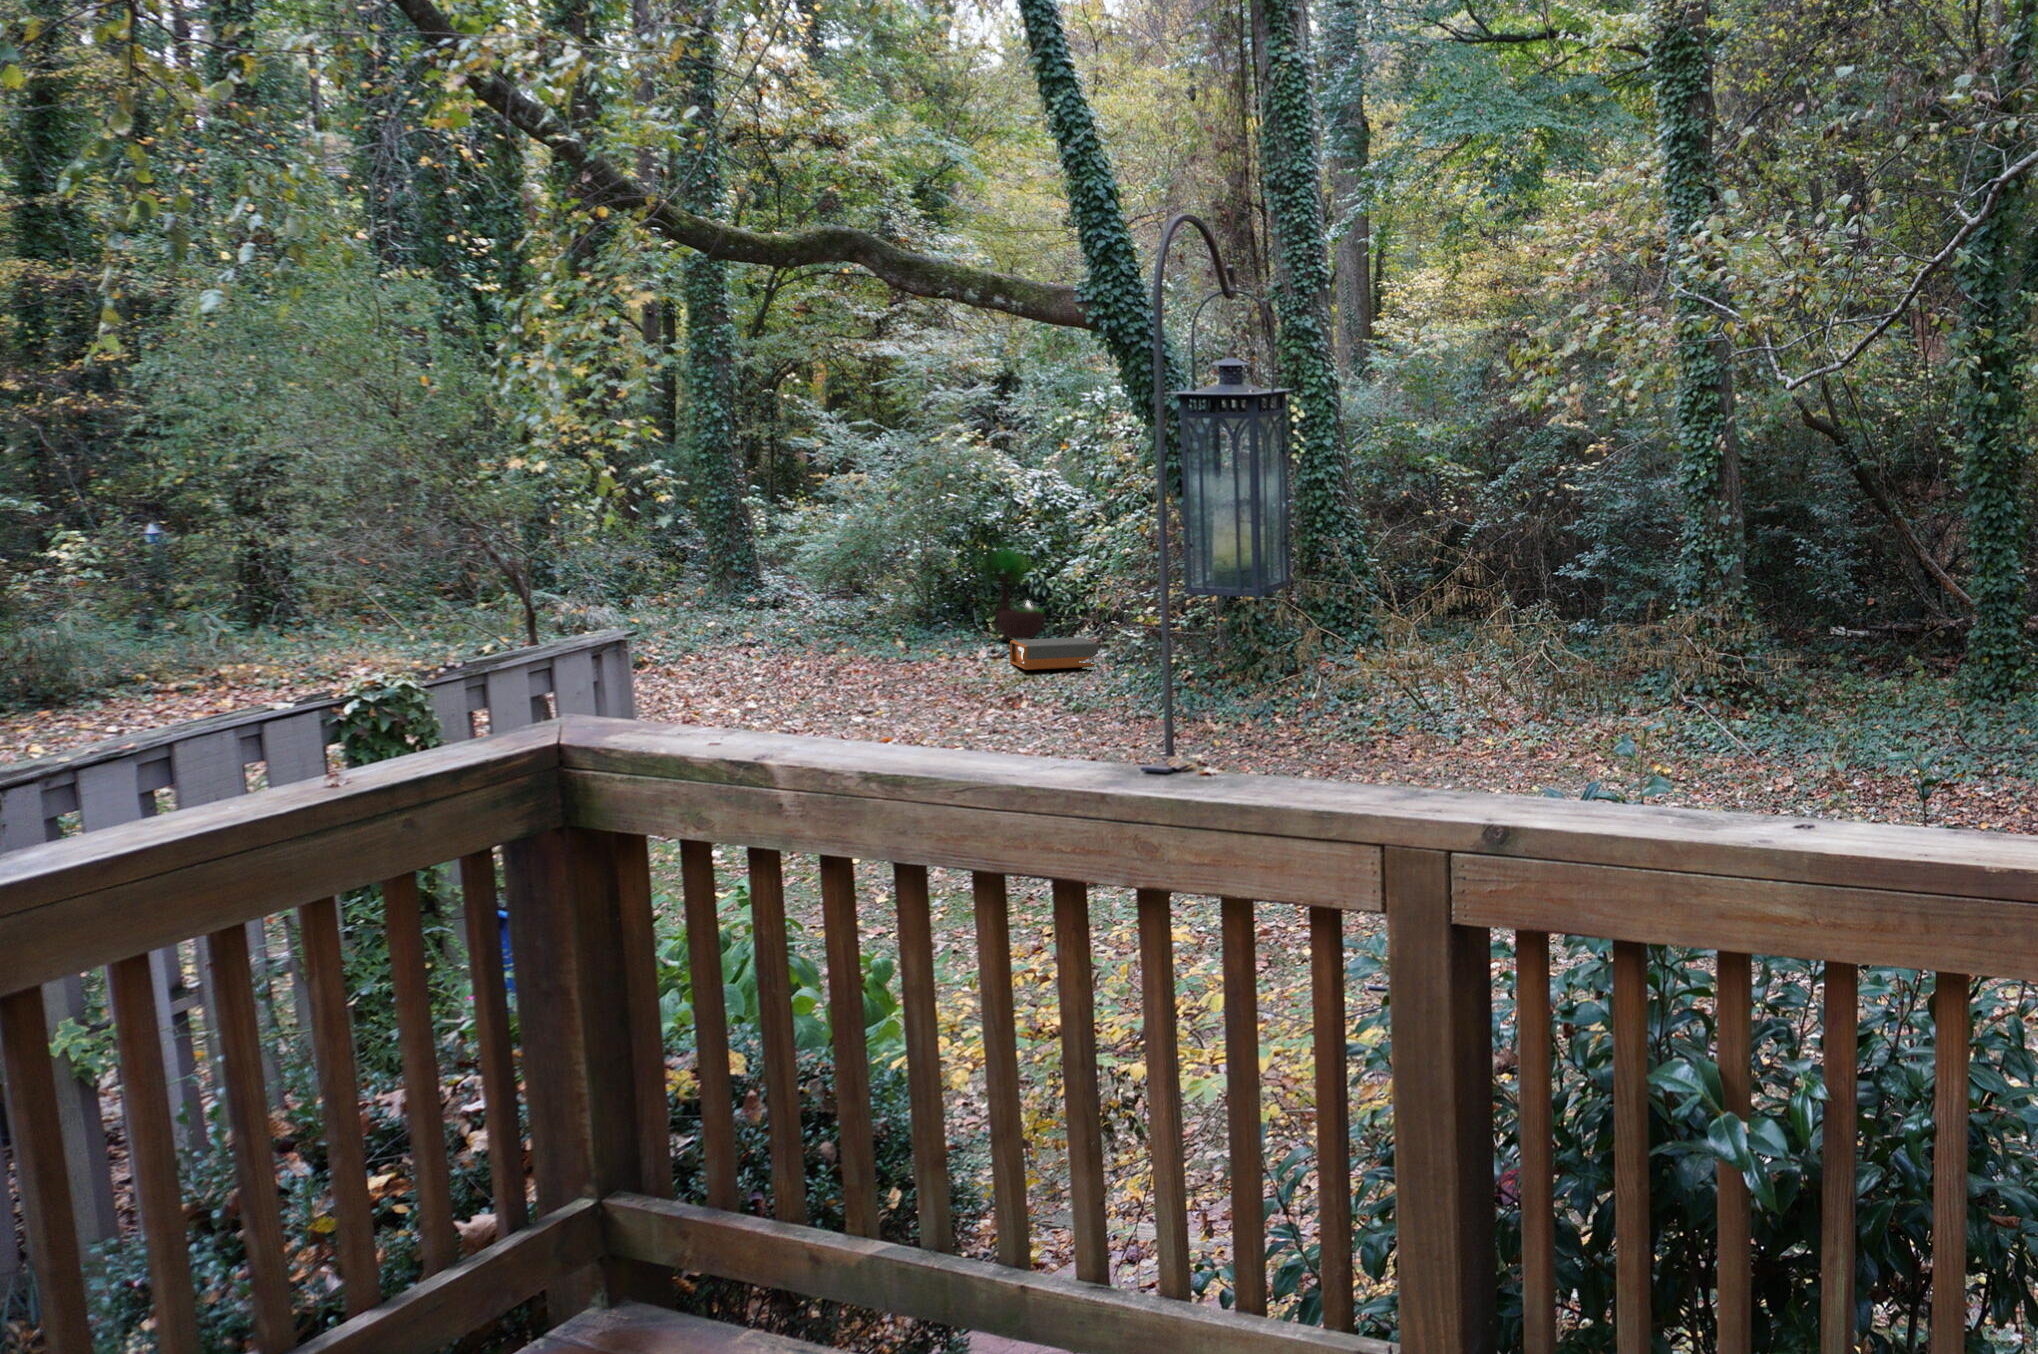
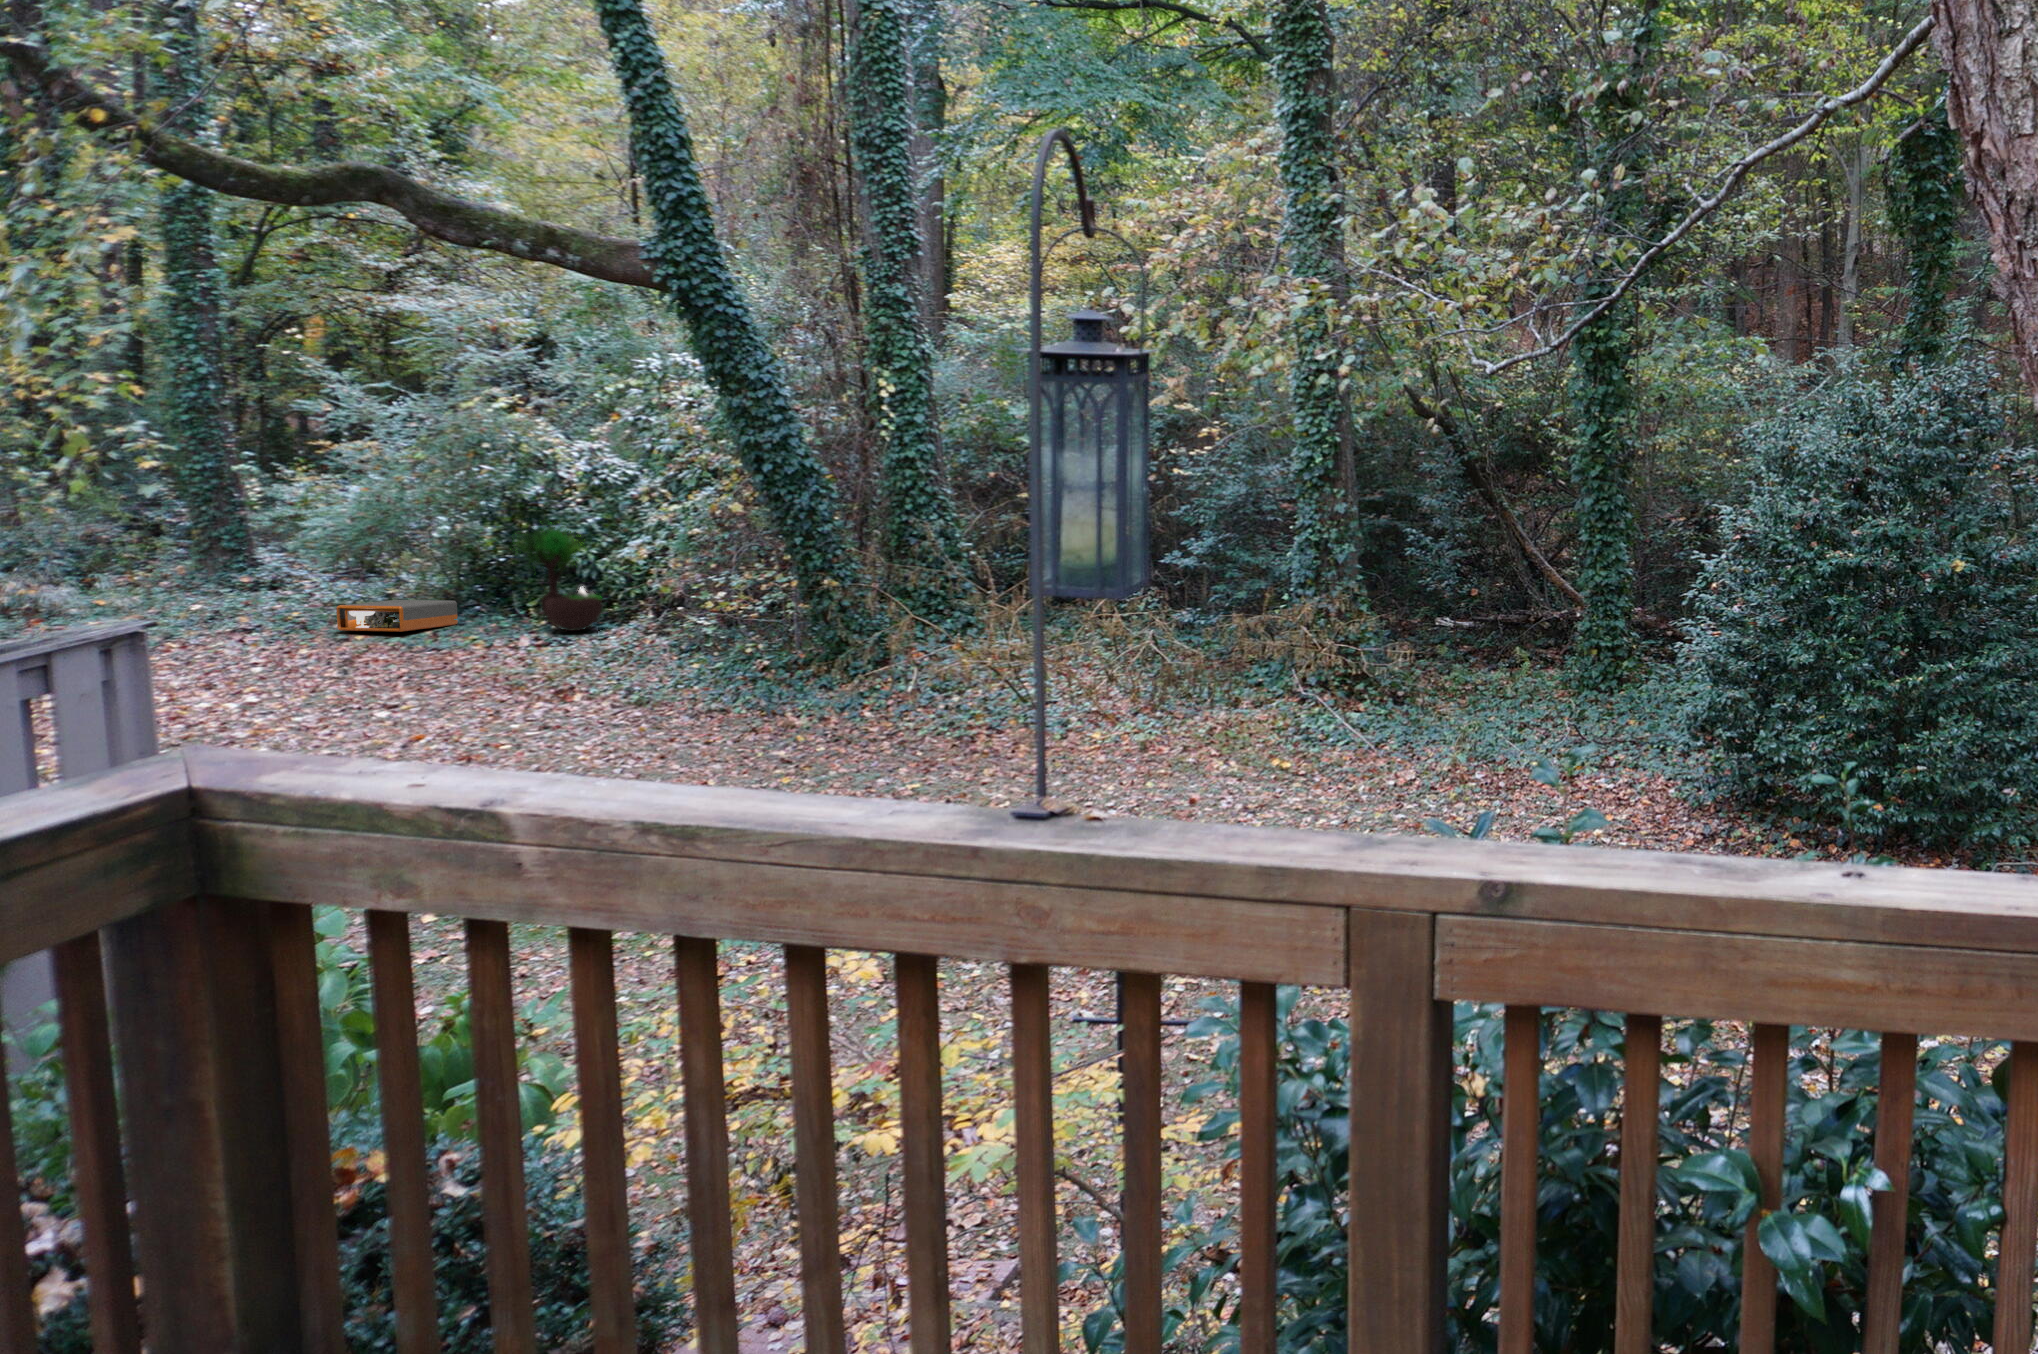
storage box: present [1010,637,1098,670] -> present [336,600,458,632]

